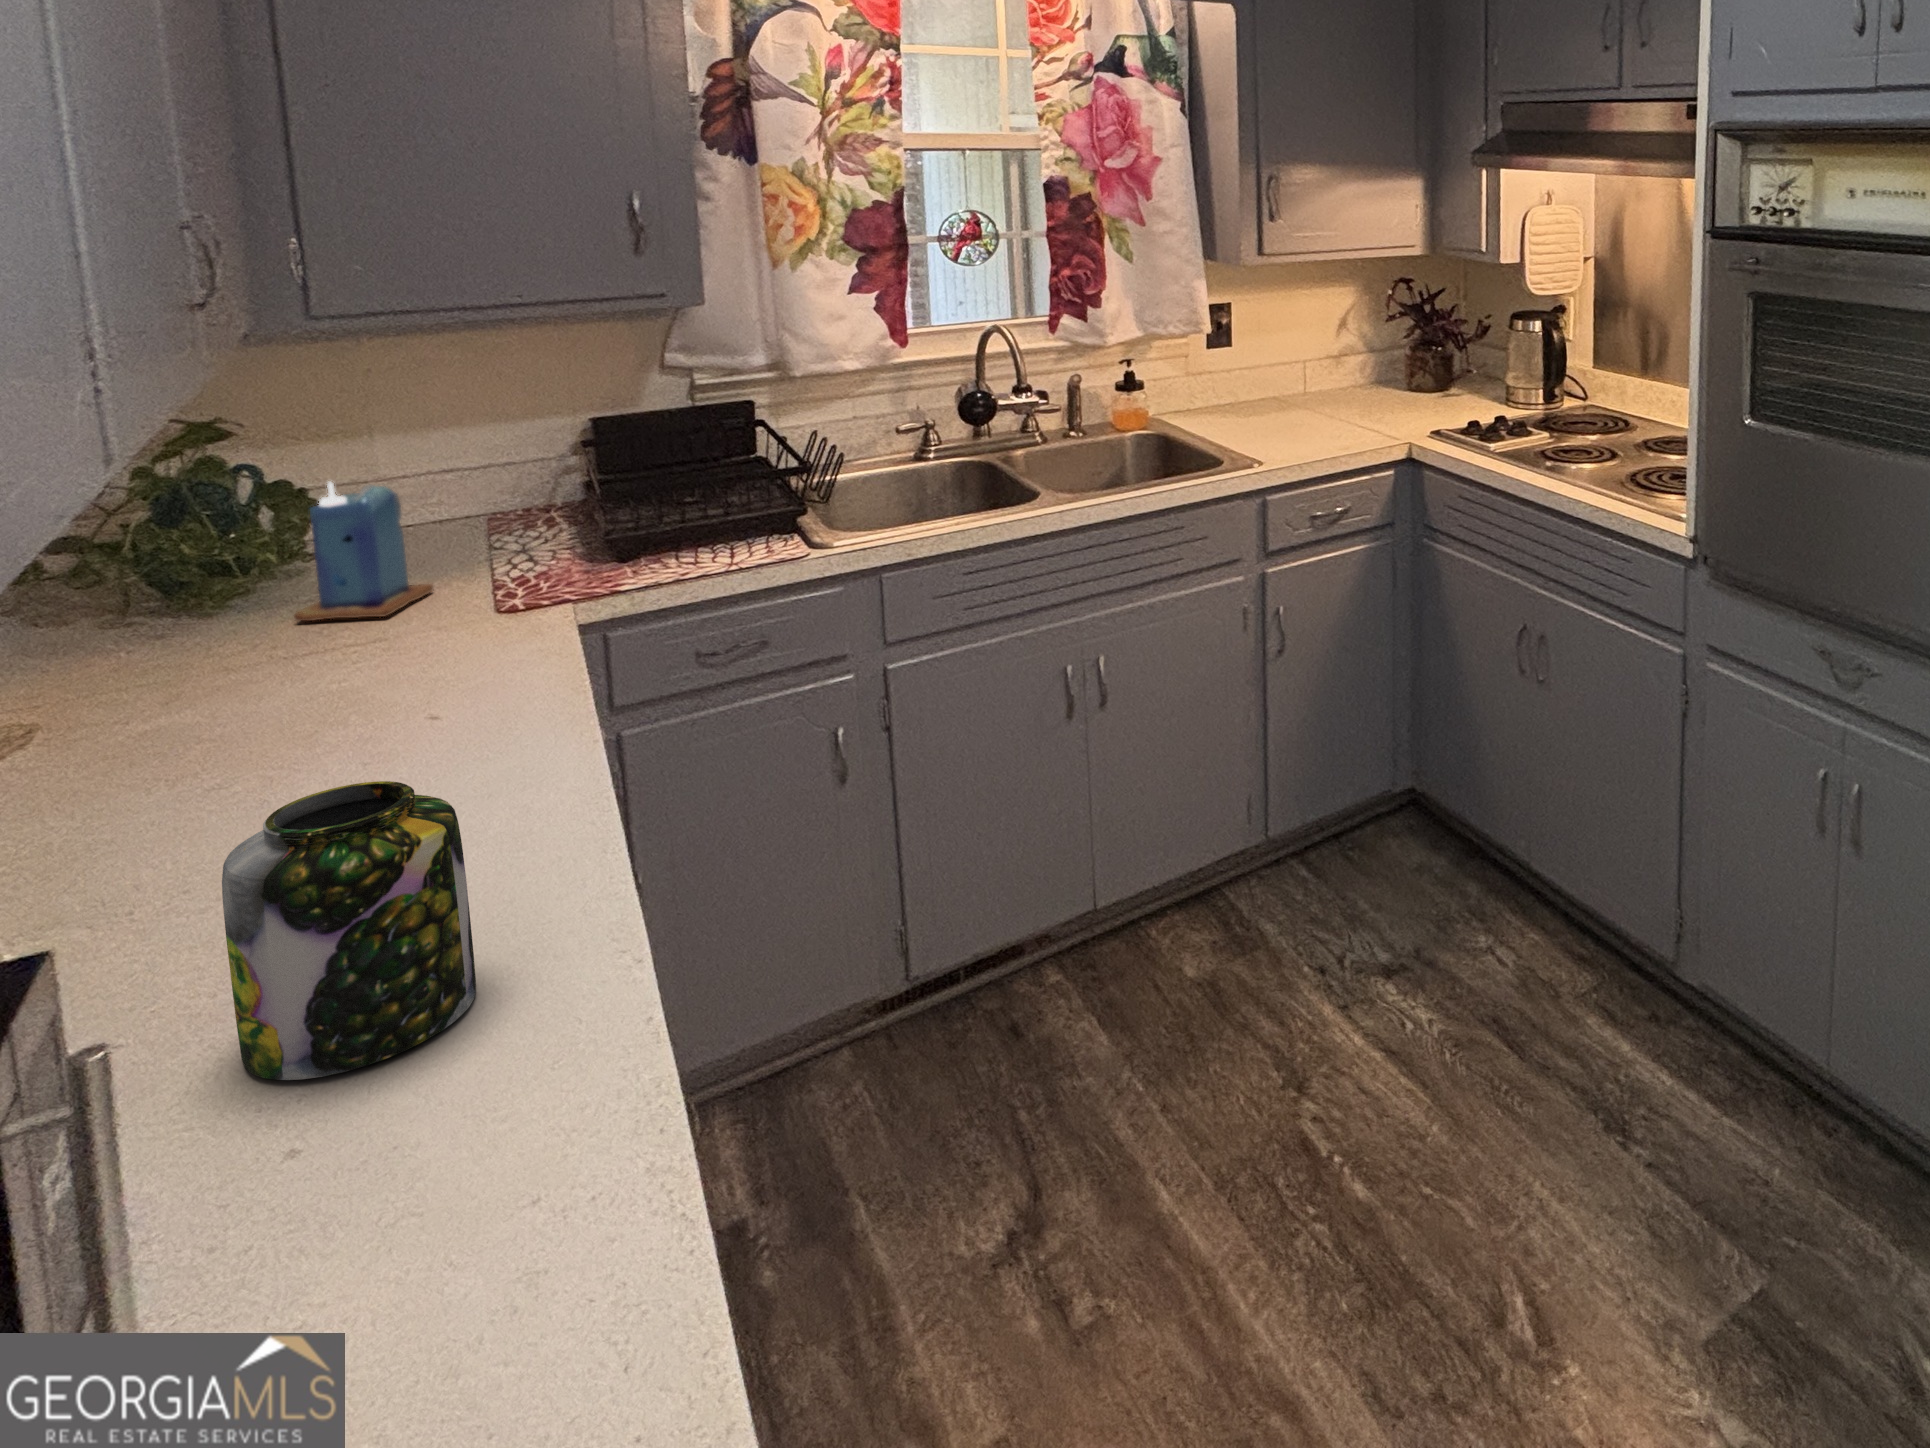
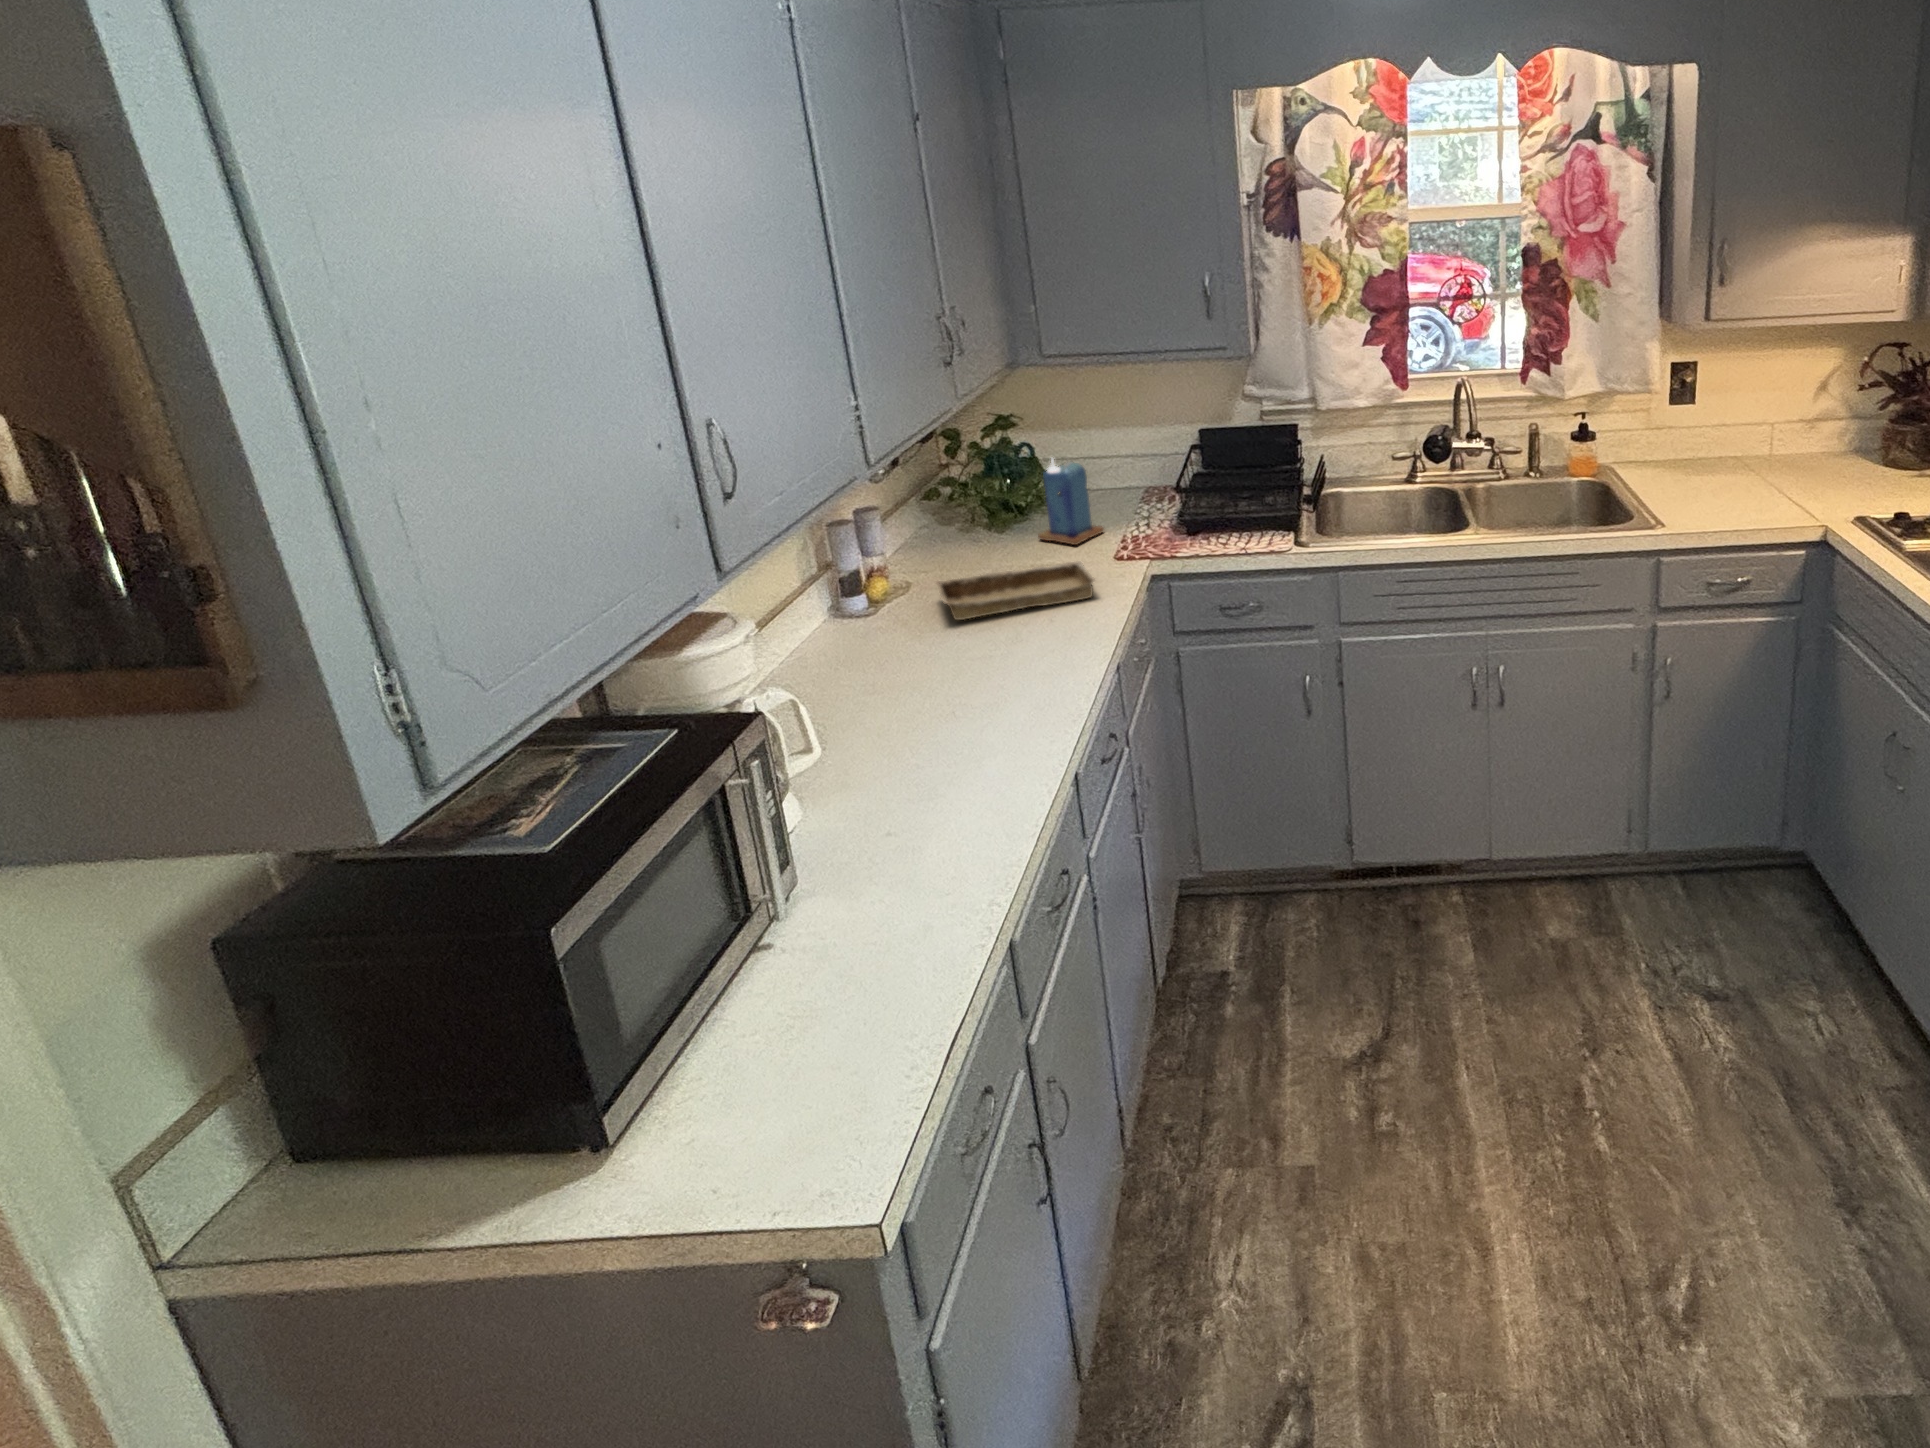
tray: none [101,629,484,764] -> present [936,561,1095,620]
jar: present [222,781,476,1080] -> none [884,676,998,831]

